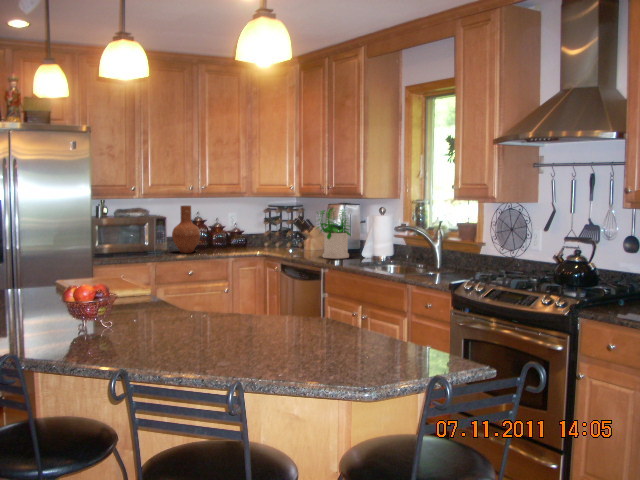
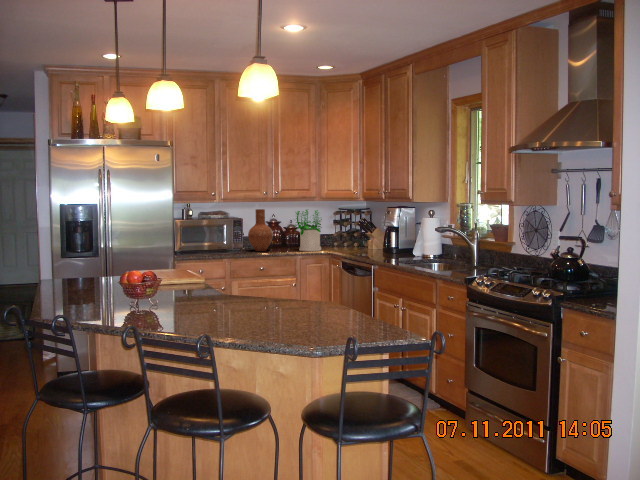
potted plant: present [316,209,351,259] -> present [294,210,322,251]

